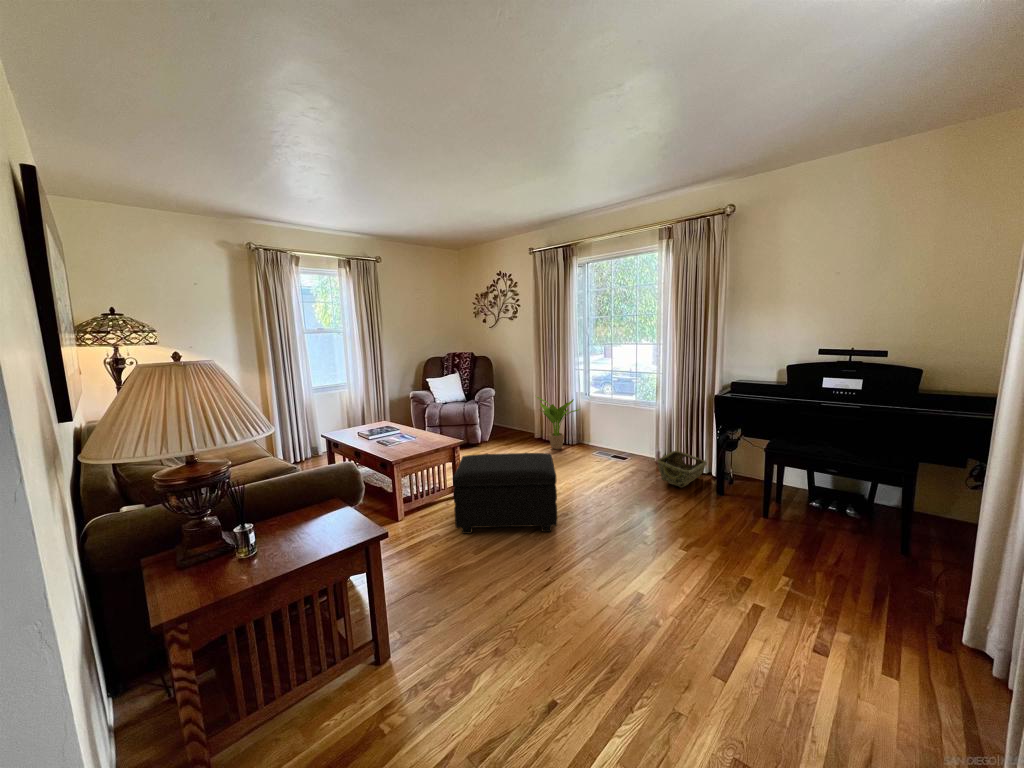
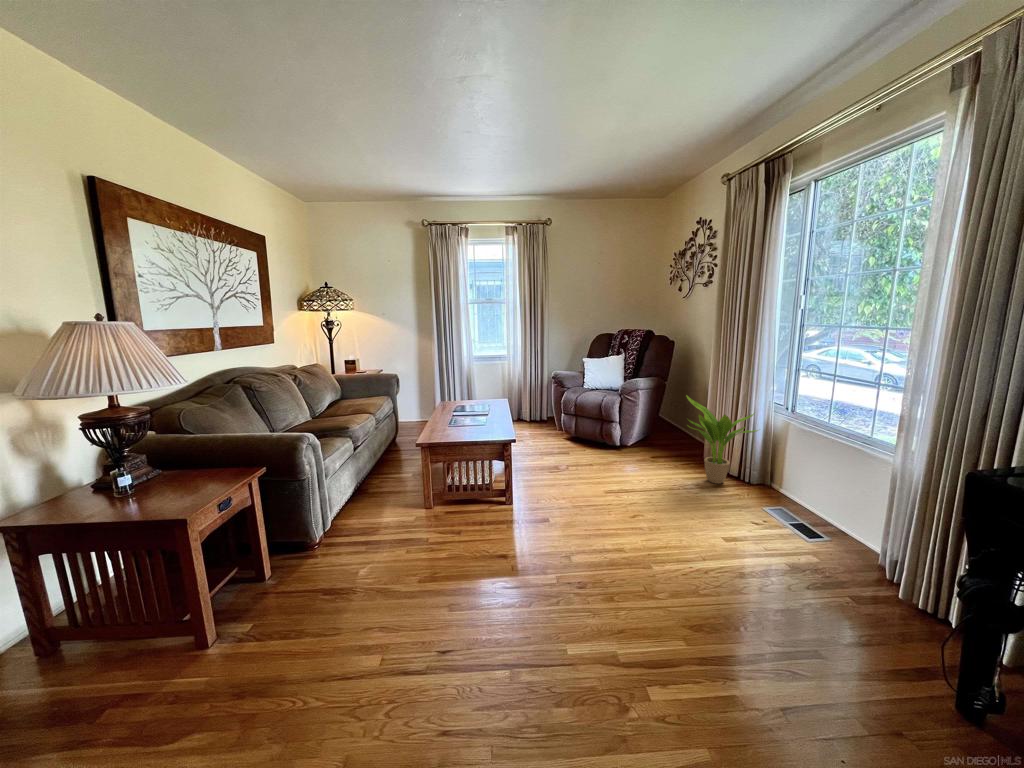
woven basket: present [657,451,707,487] -> none [817,560,978,645]
footstool: present [453,453,557,534] -> none [433,457,587,598]

